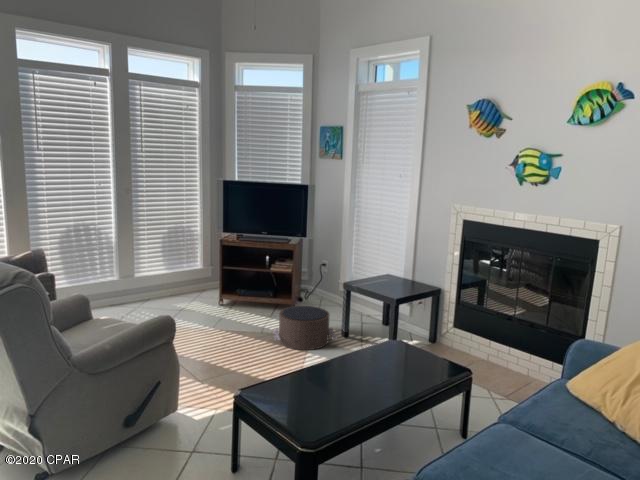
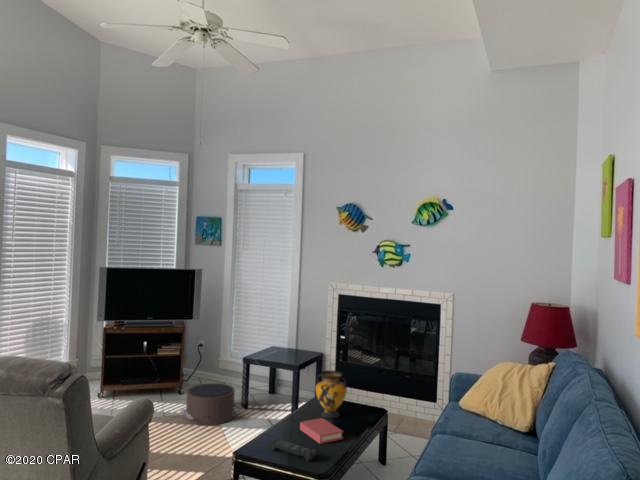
vase: none [370,312,410,371] -> present [316,371,347,418]
book: none [335,369,377,402] -> present [300,418,343,444]
remote control: none [277,386,320,422] -> present [270,439,316,461]

